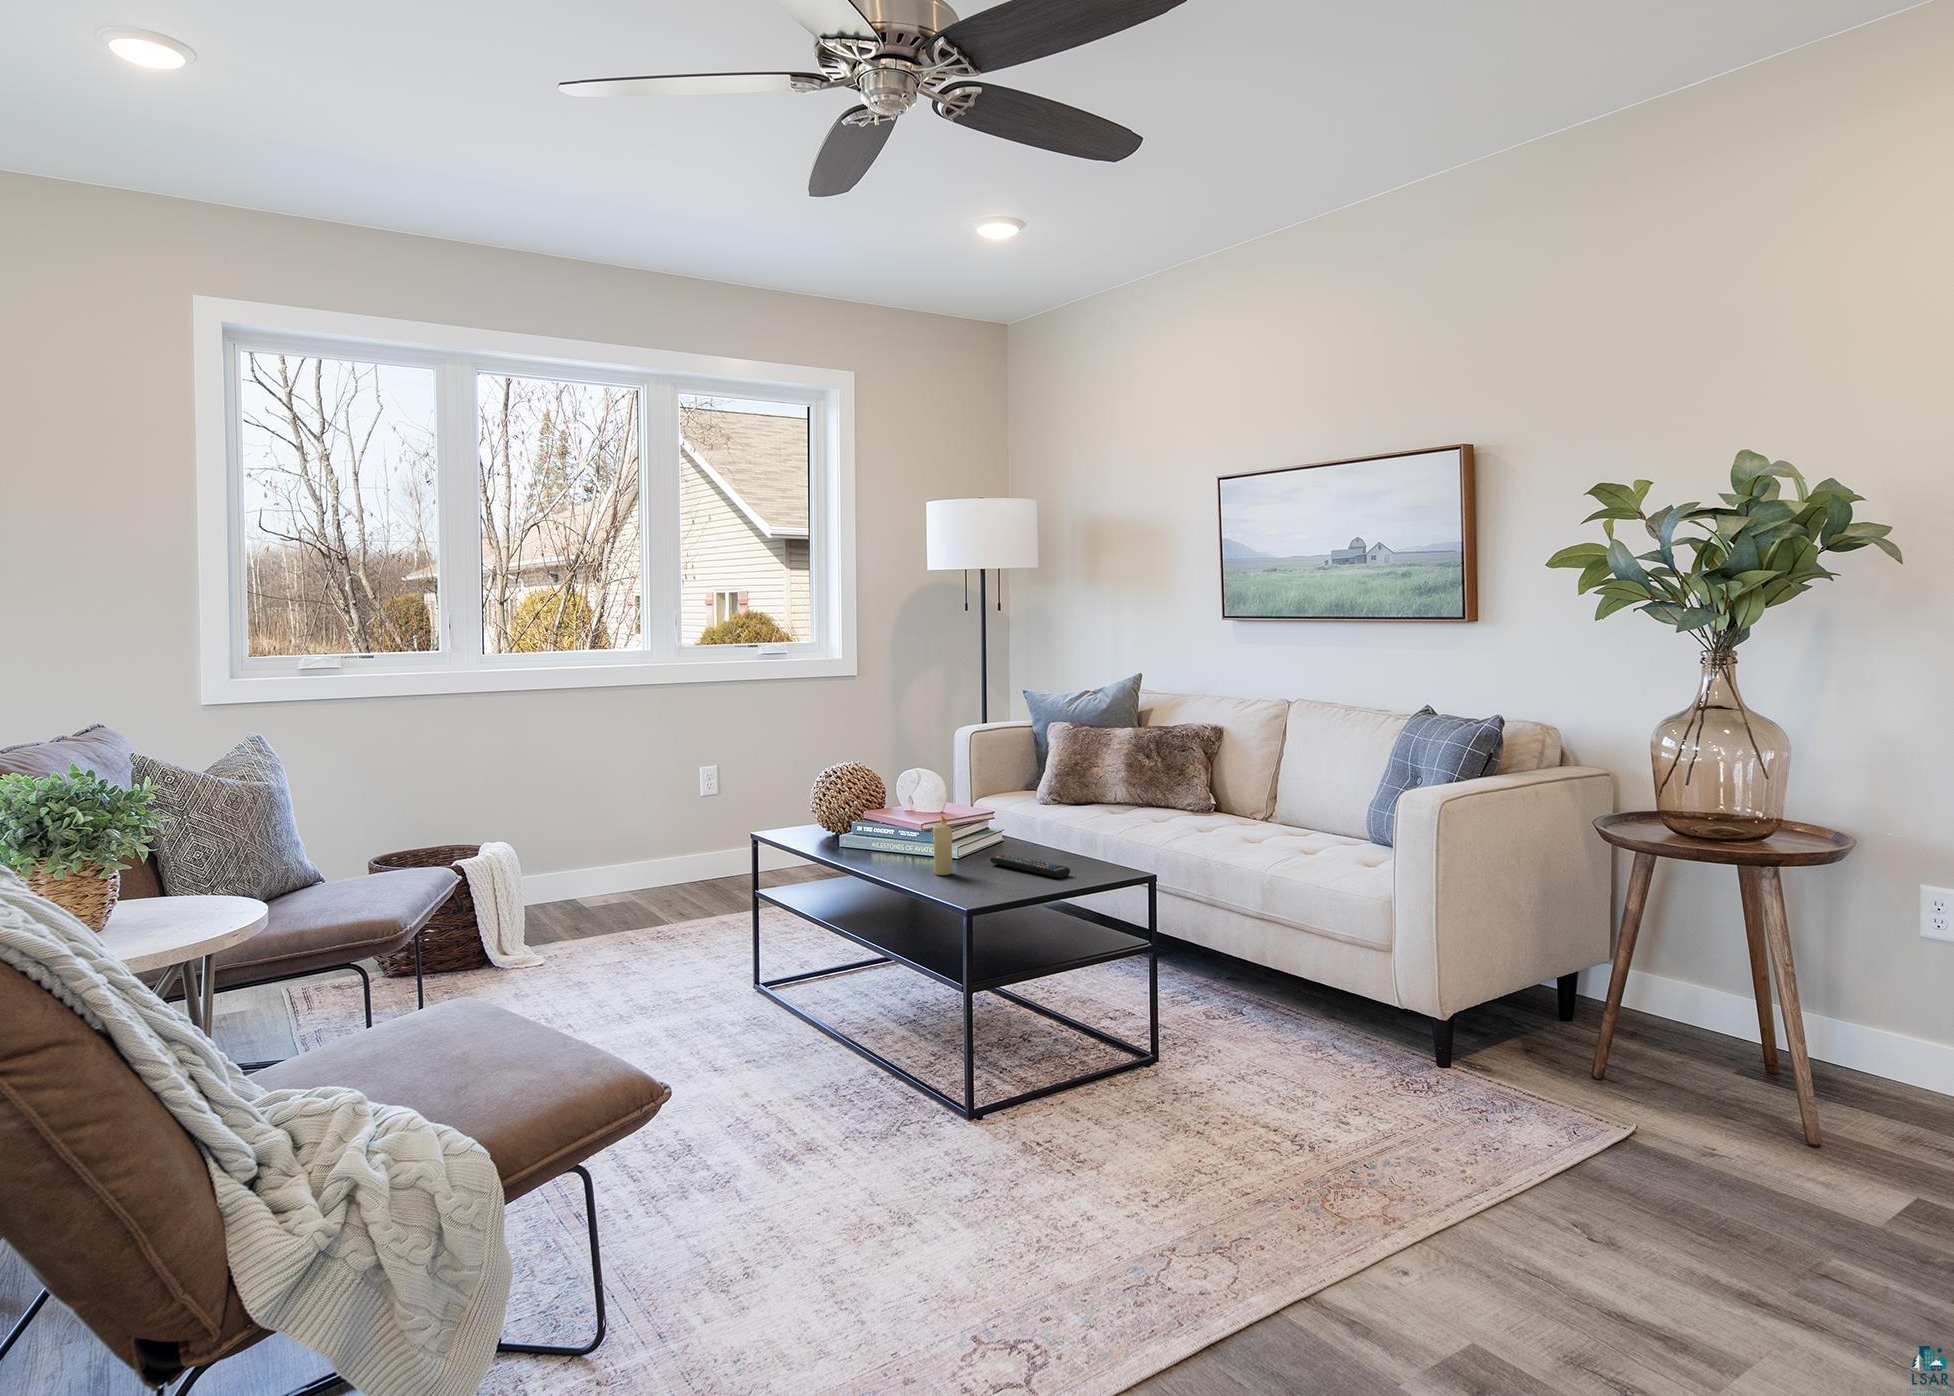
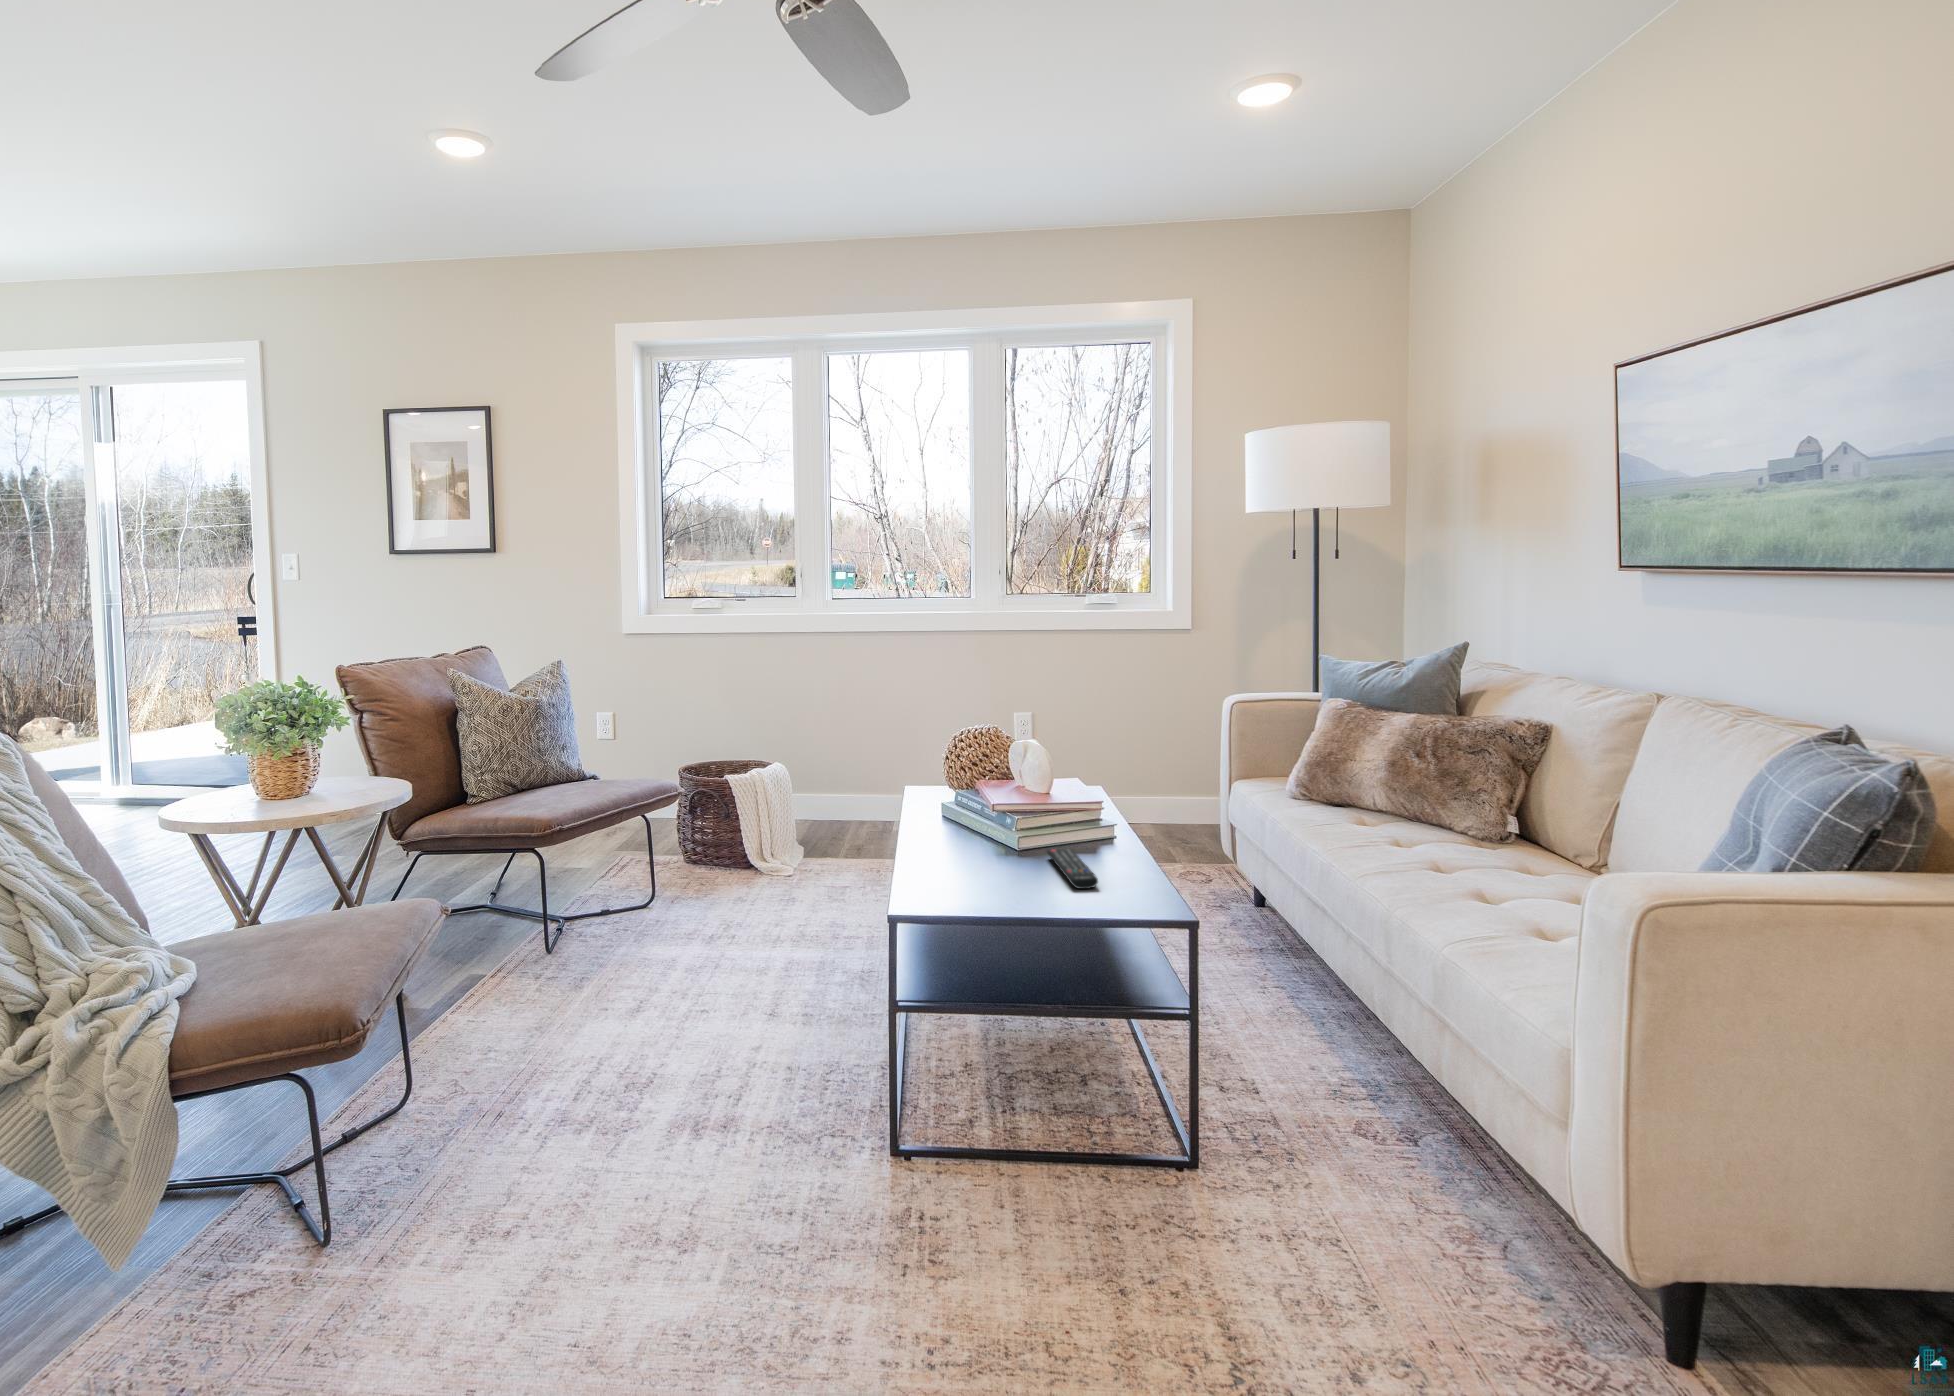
candle: present [933,816,953,875] -> none [967,793,989,860]

